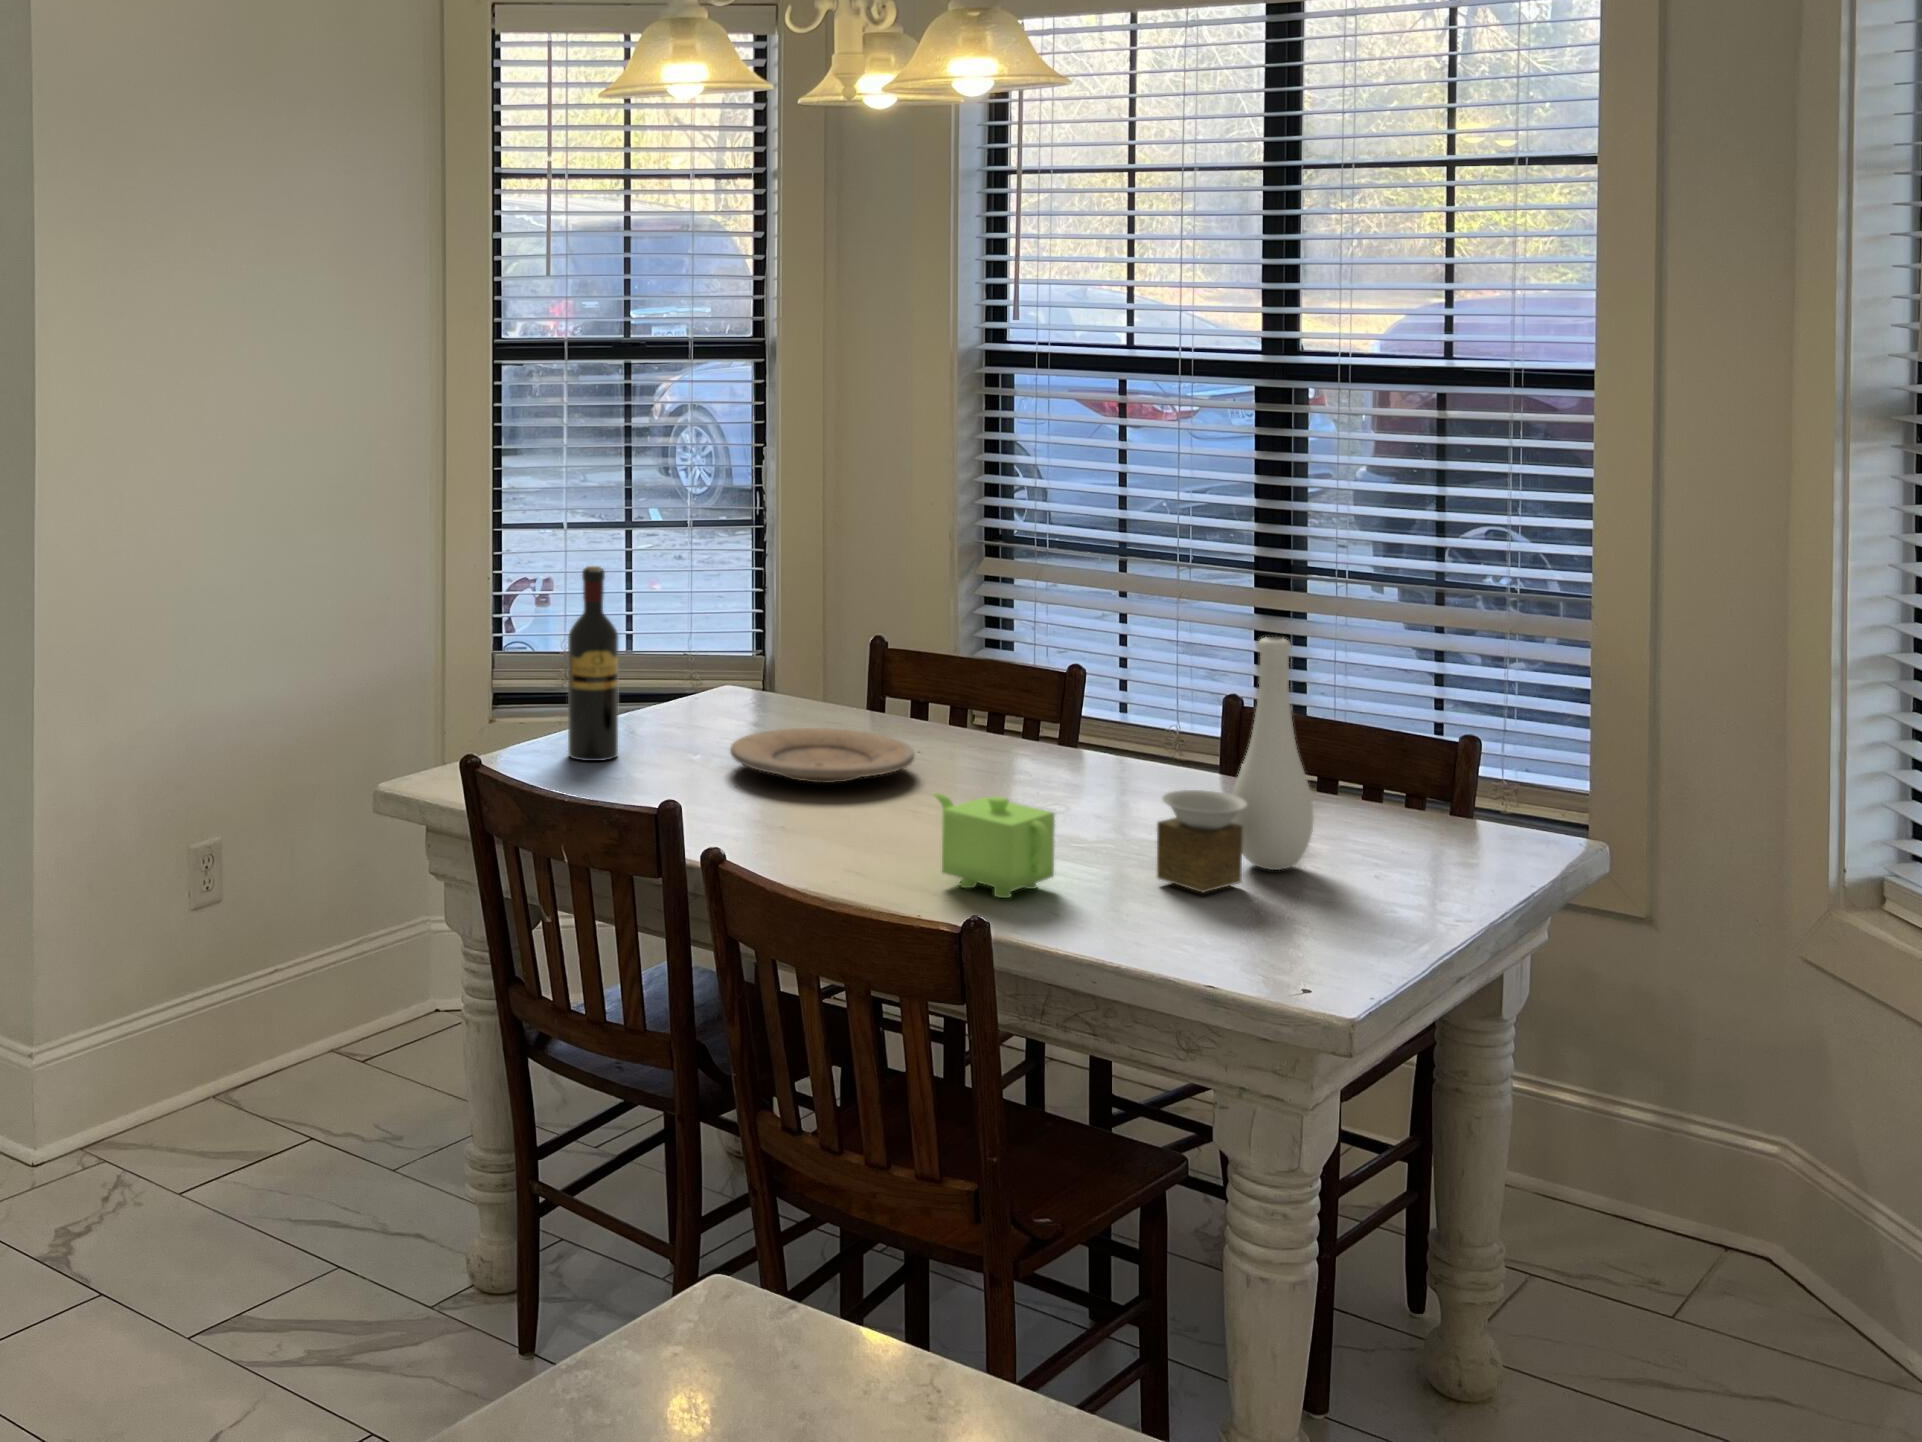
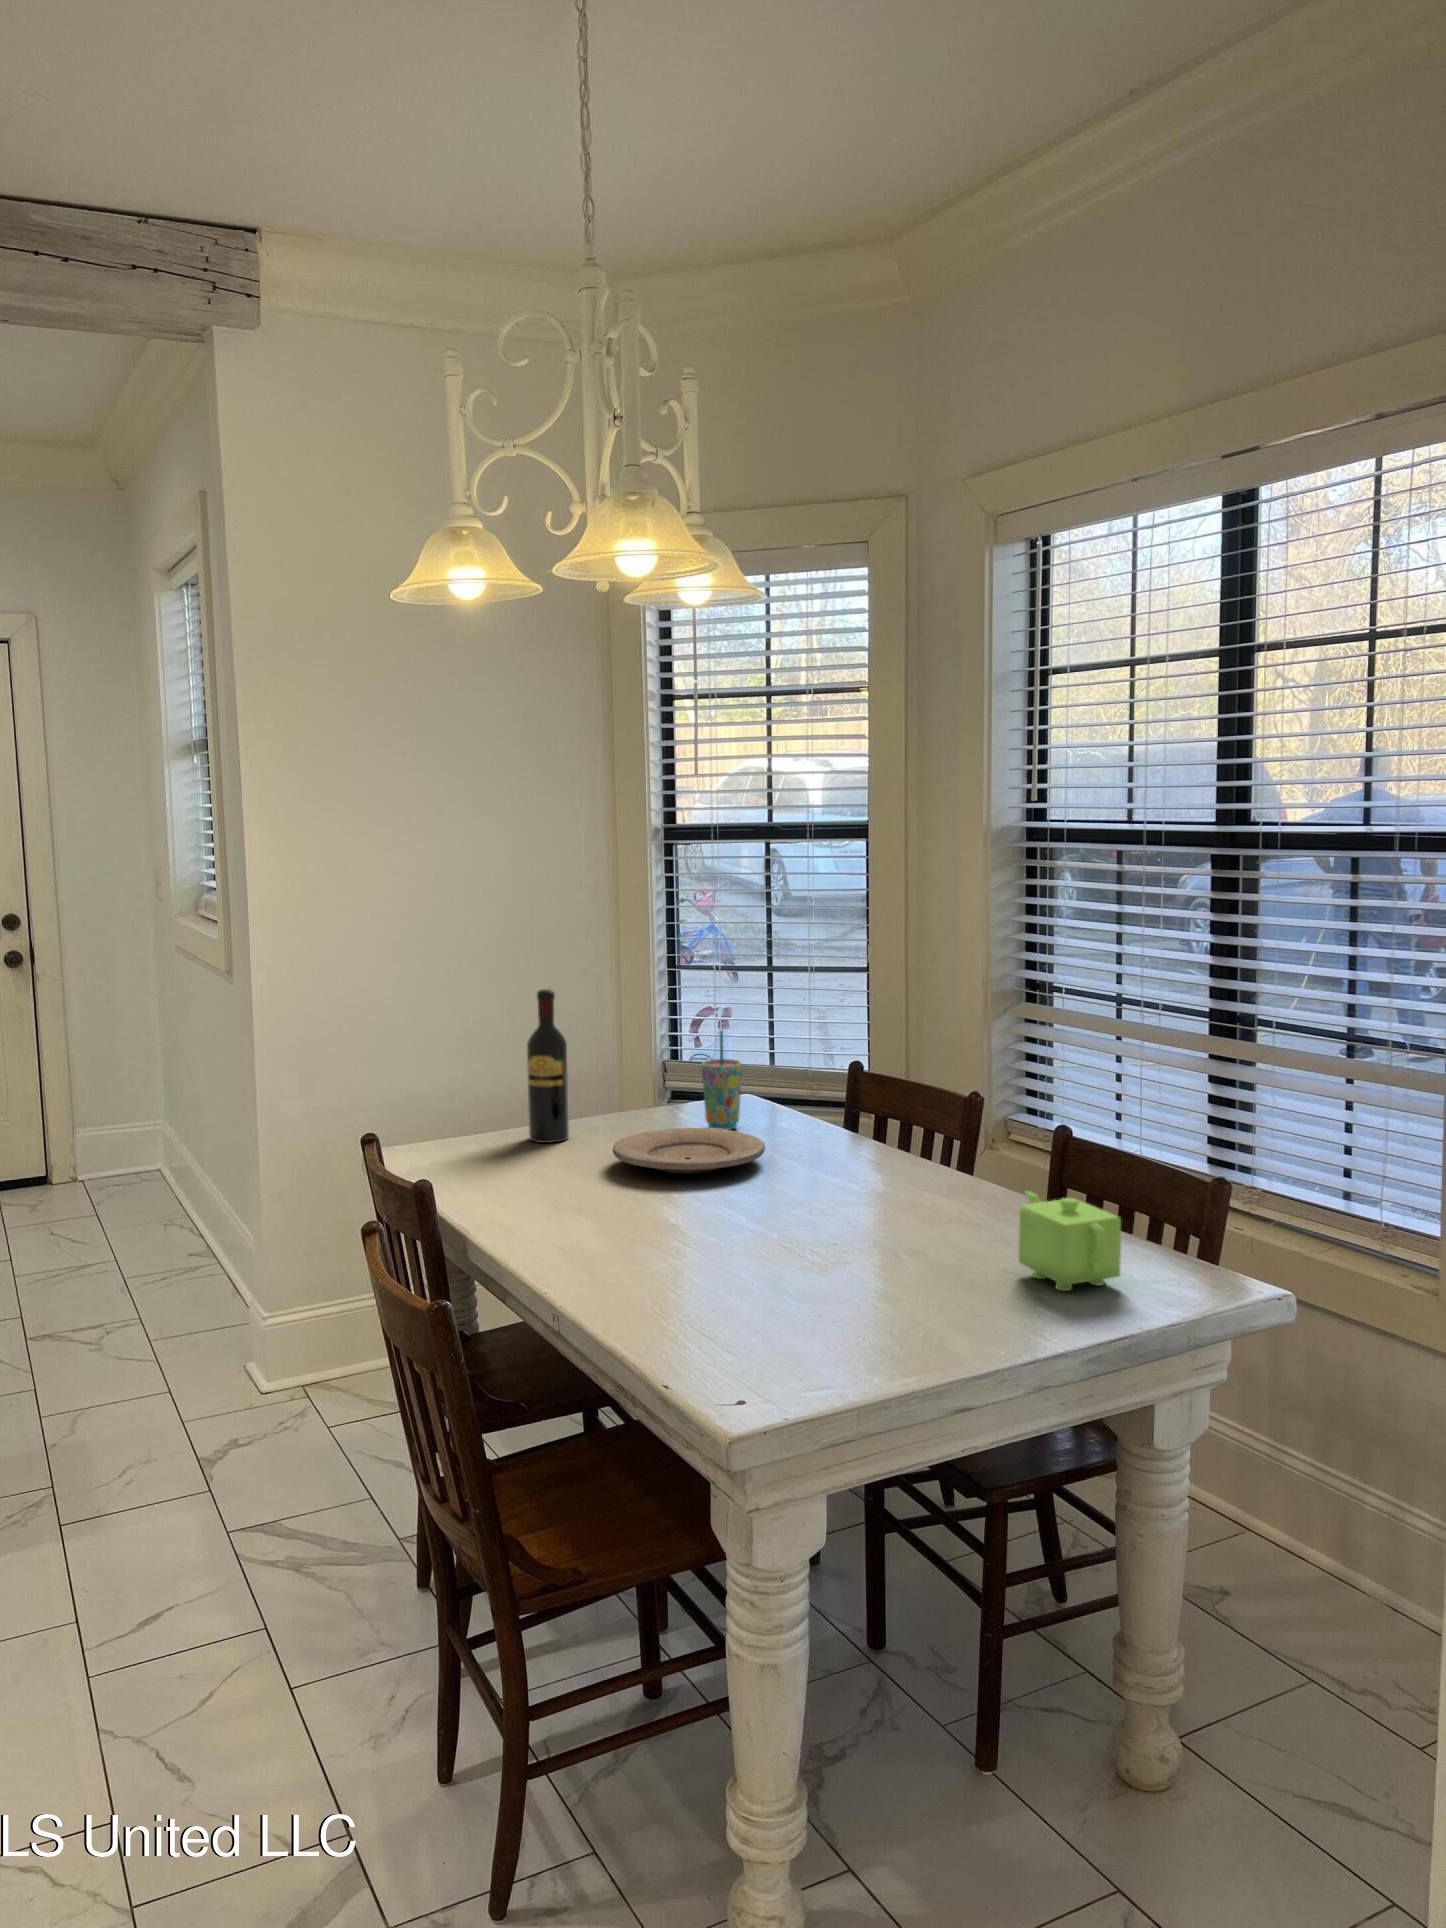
cup: none [751,608,800,731] -> present [702,1031,742,1130]
vase: present [1157,637,1313,892] -> none [778,1065,946,1294]
teapot: present [933,793,1055,898] -> present [1019,1191,1121,1291]

